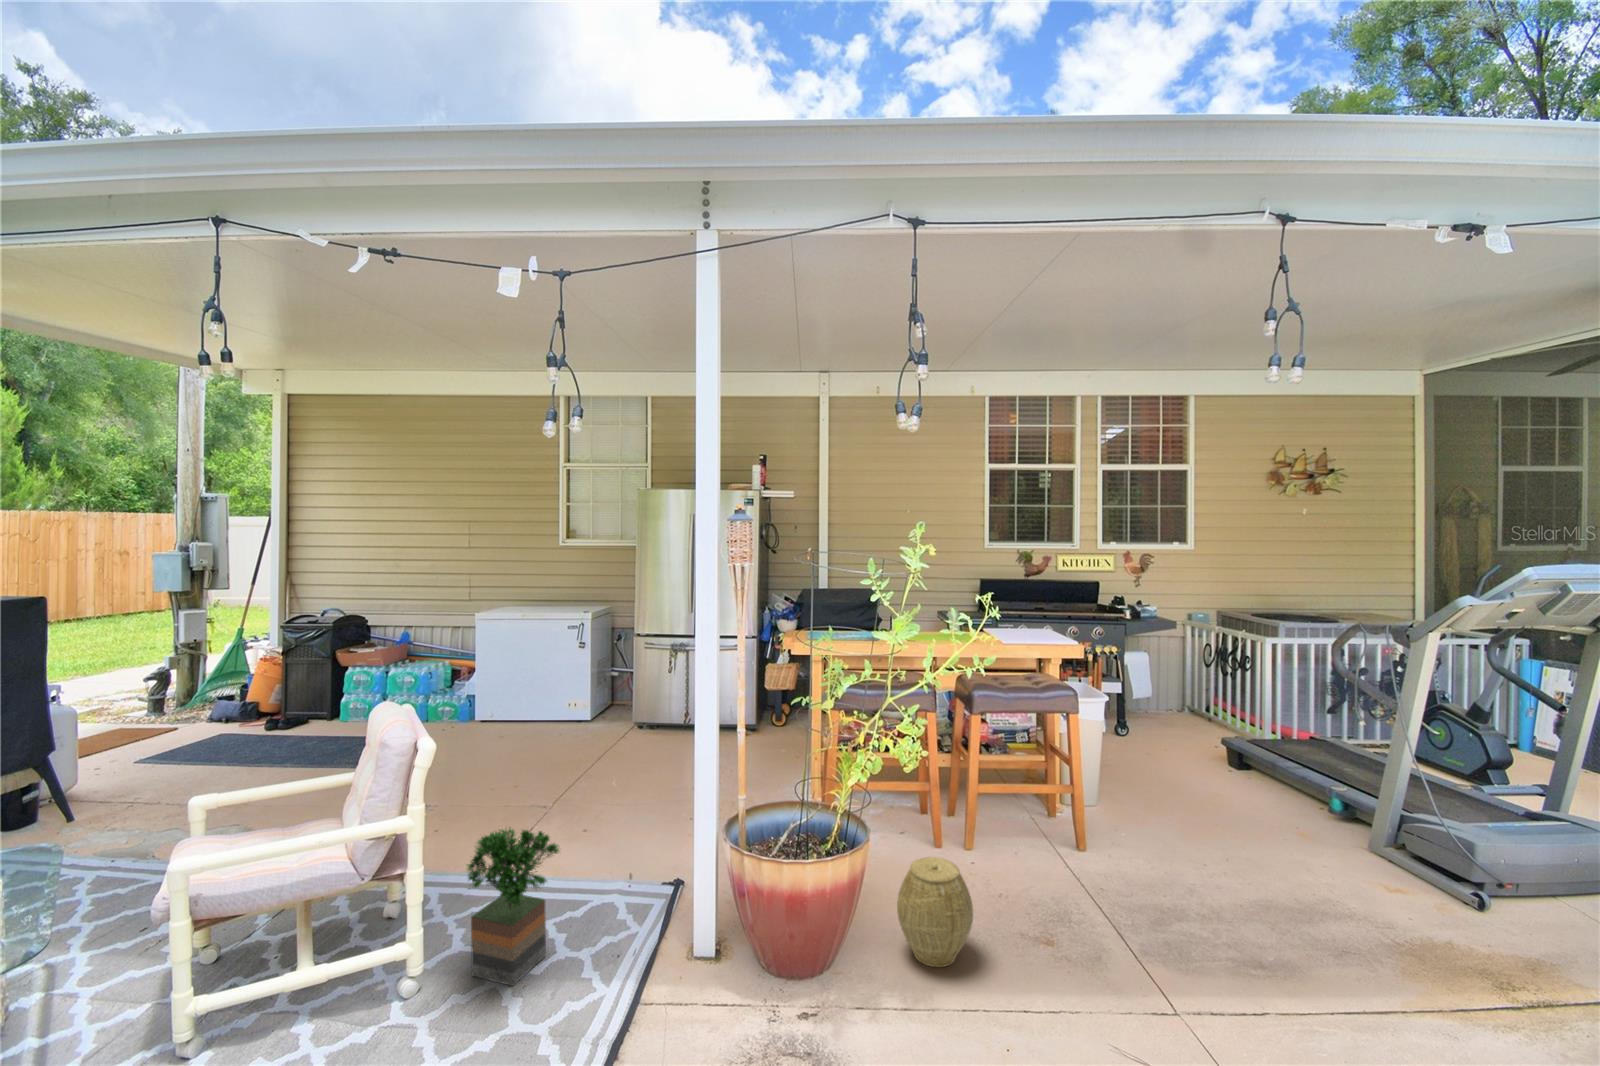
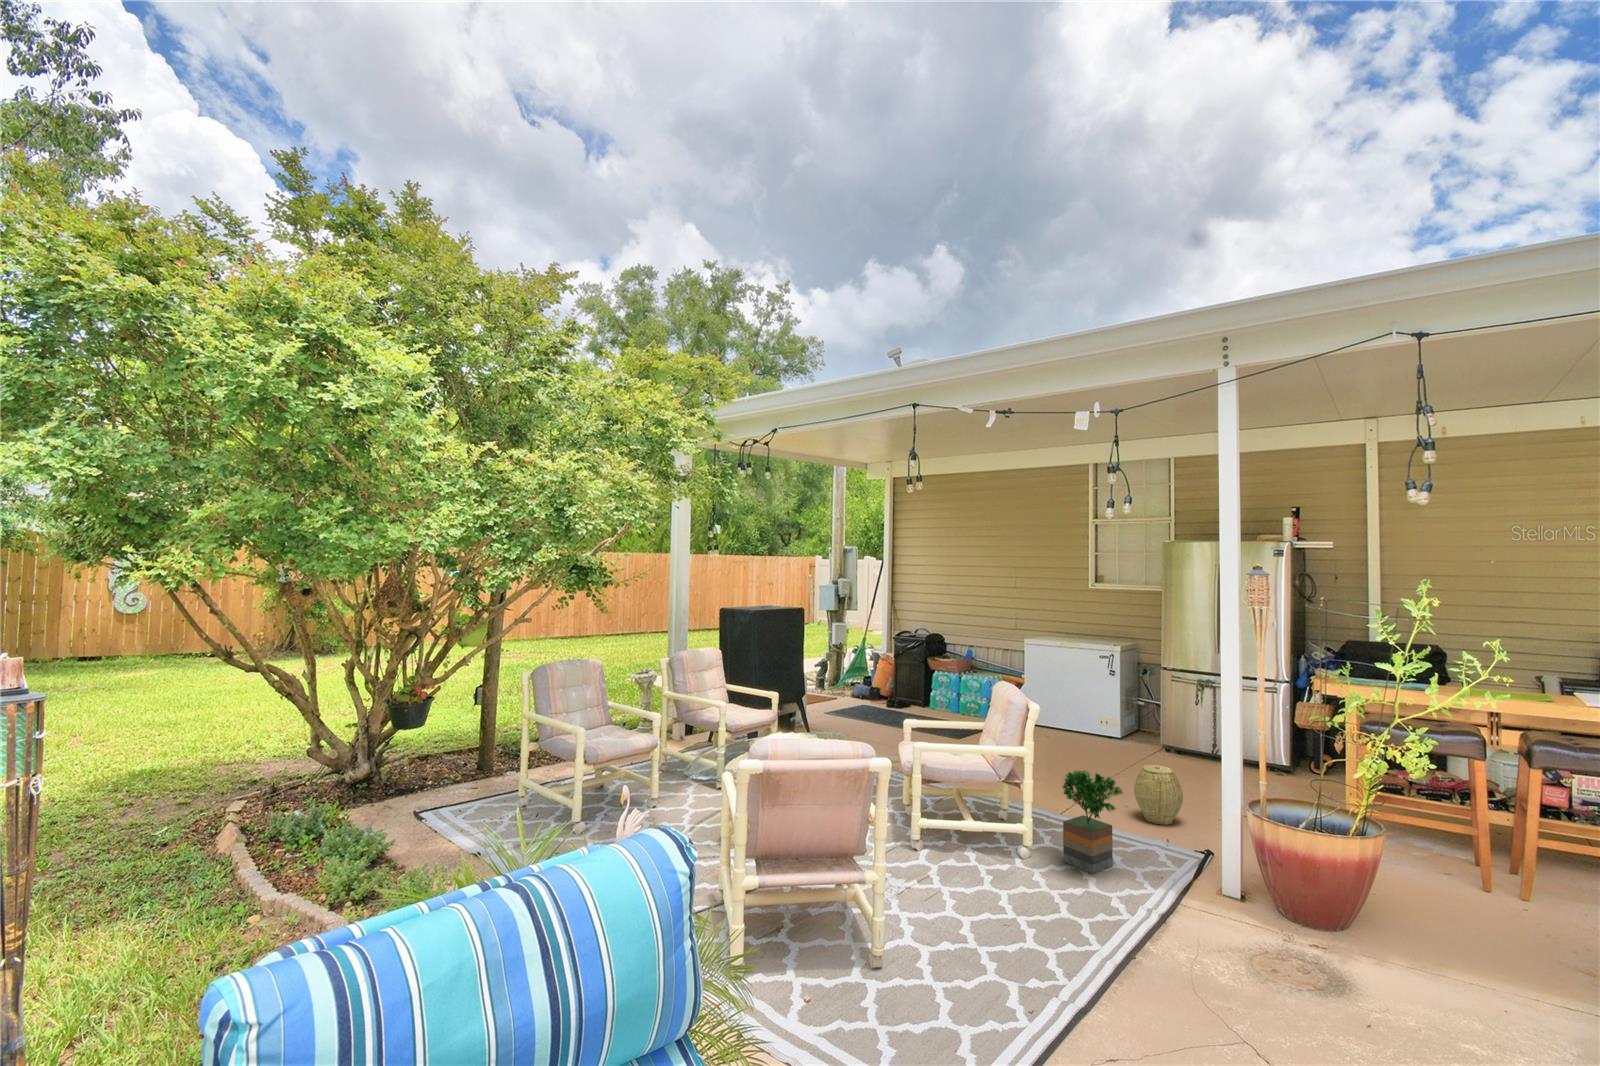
woven basket: present [897,857,973,967] -> present [1134,765,1183,825]

